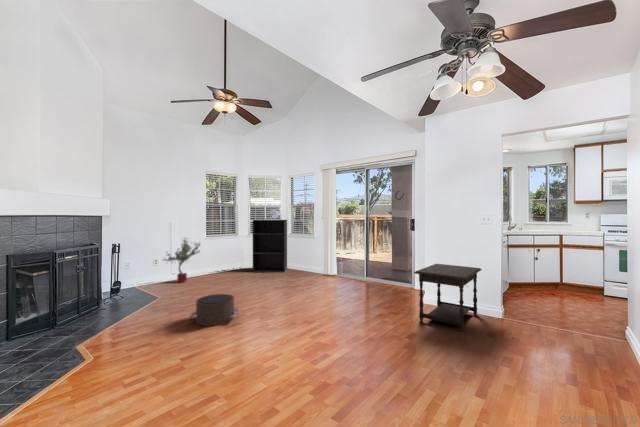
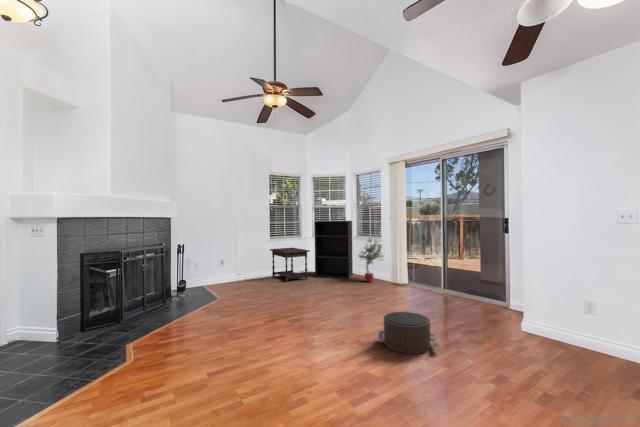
potted tree: present [163,238,200,283] -> present [358,238,383,282]
side table: present [414,264,482,331] -> present [270,248,310,282]
pouf: present [189,294,238,326] -> present [379,312,439,354]

